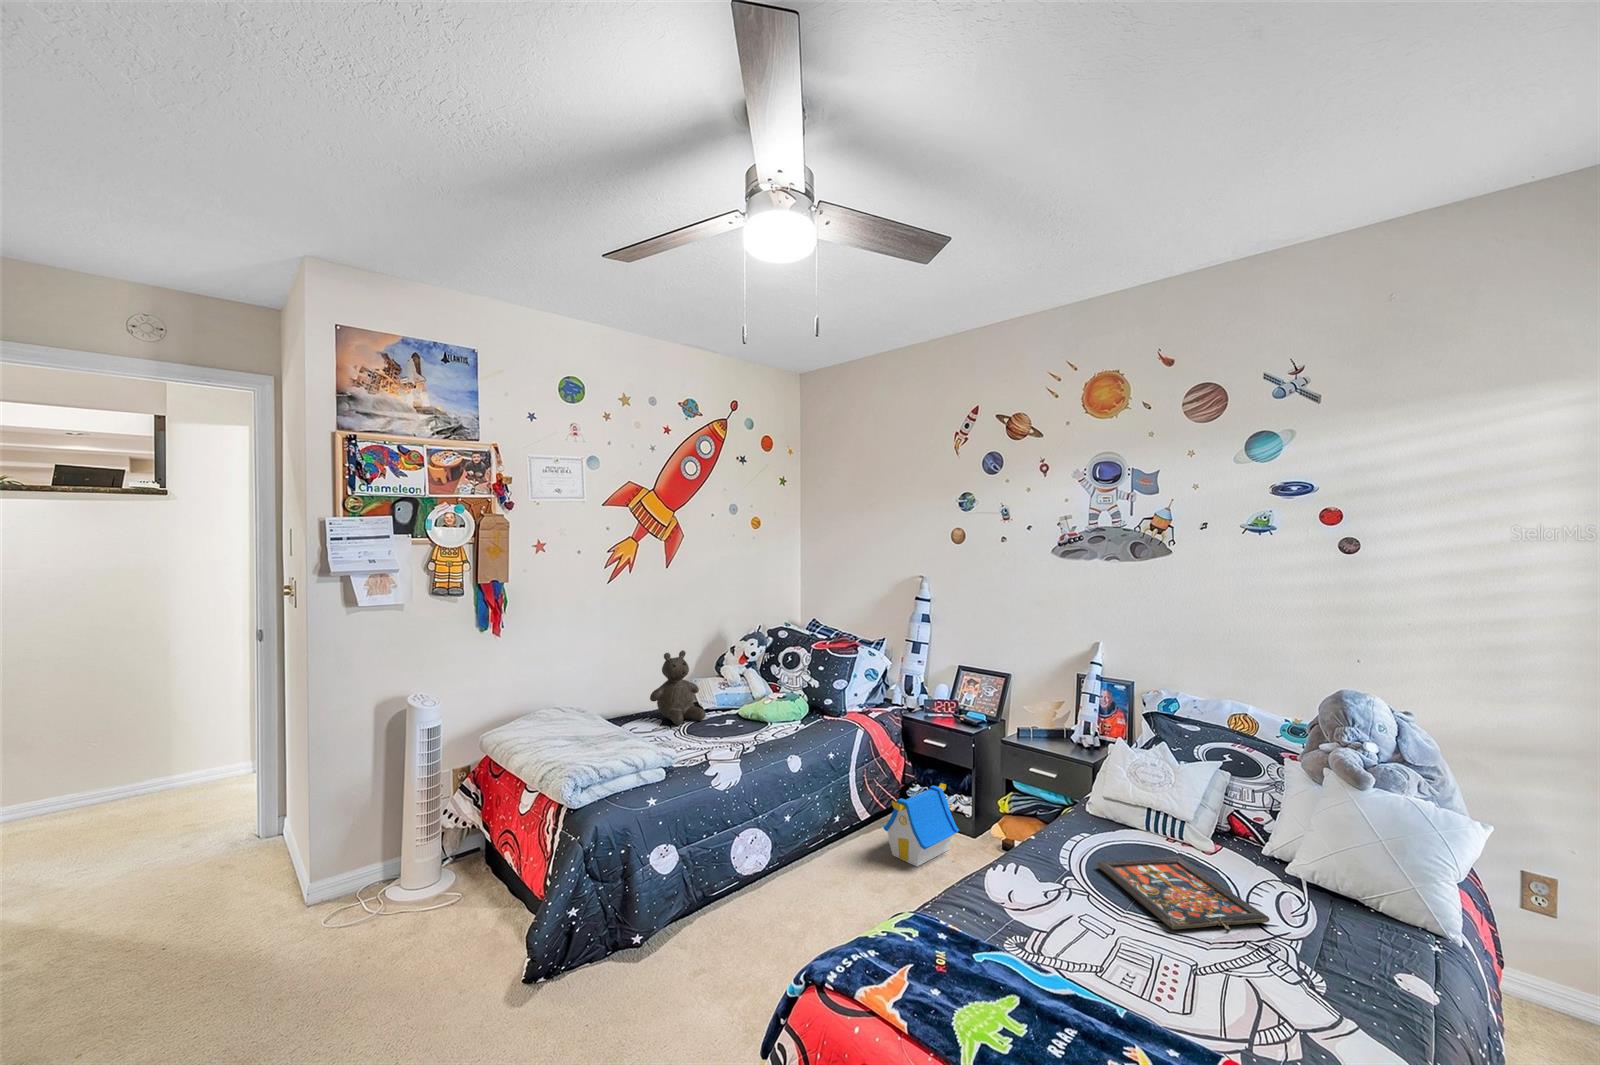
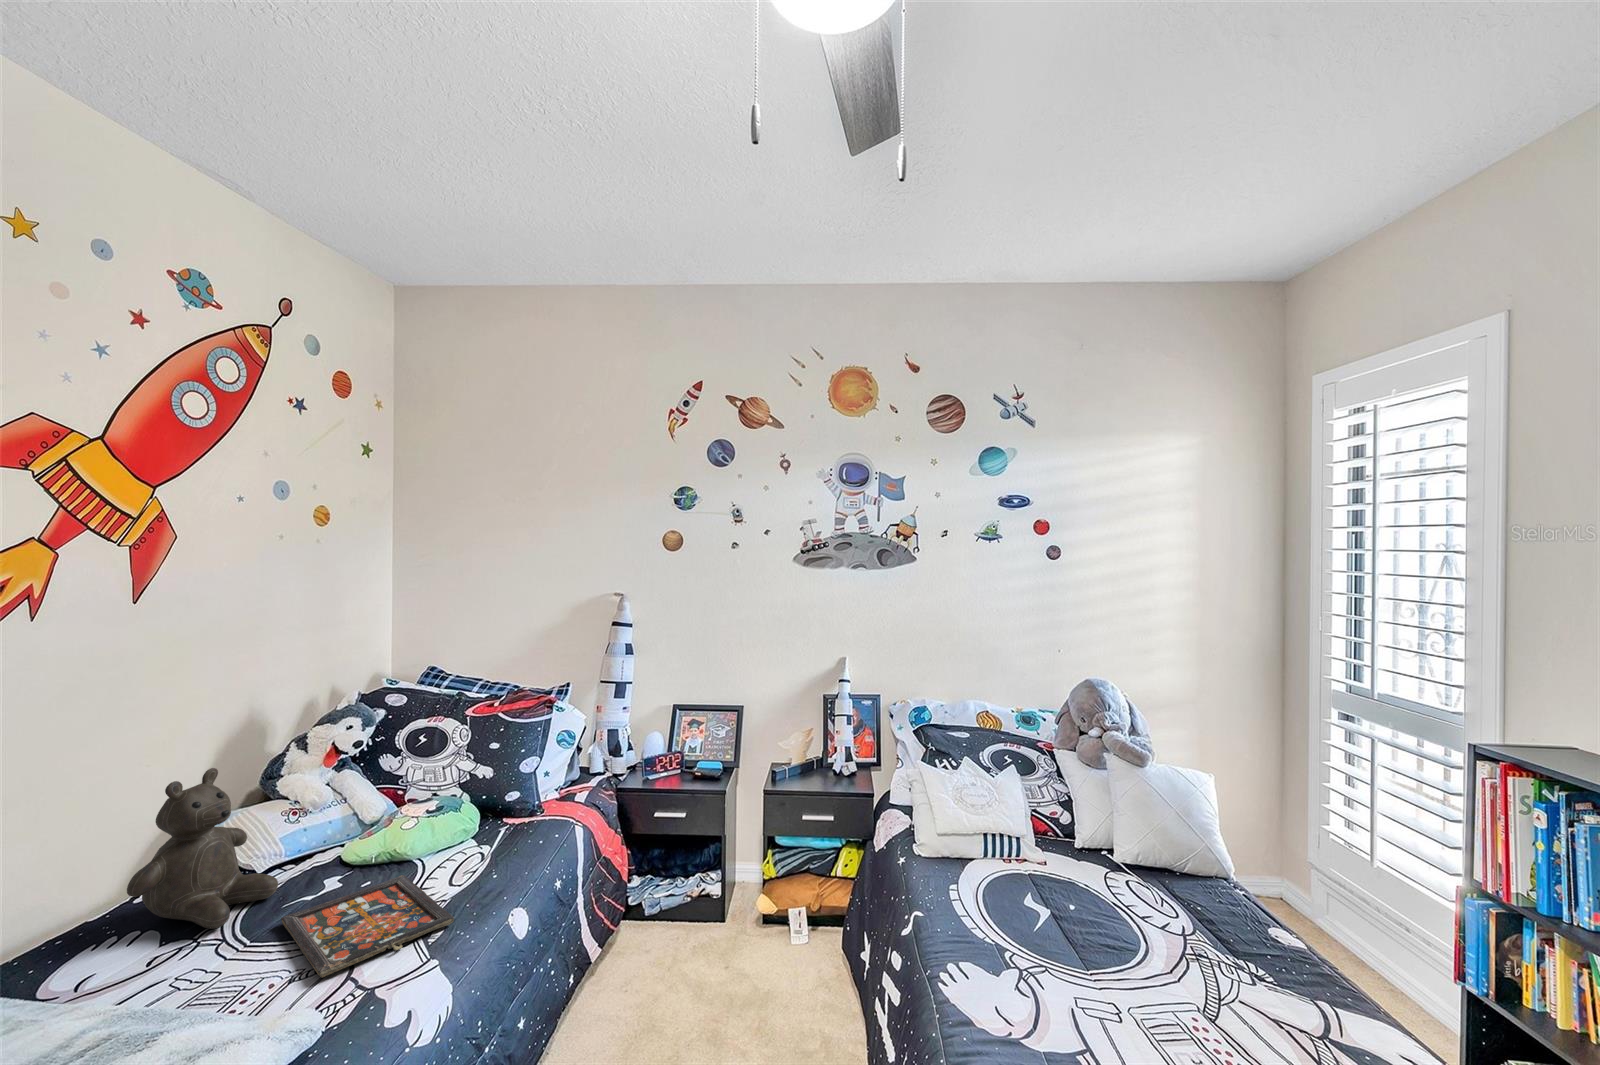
toy house: present [883,783,959,867] -> none [630,867,726,1000]
board game: present [1097,857,1270,929] -> present [281,875,454,978]

